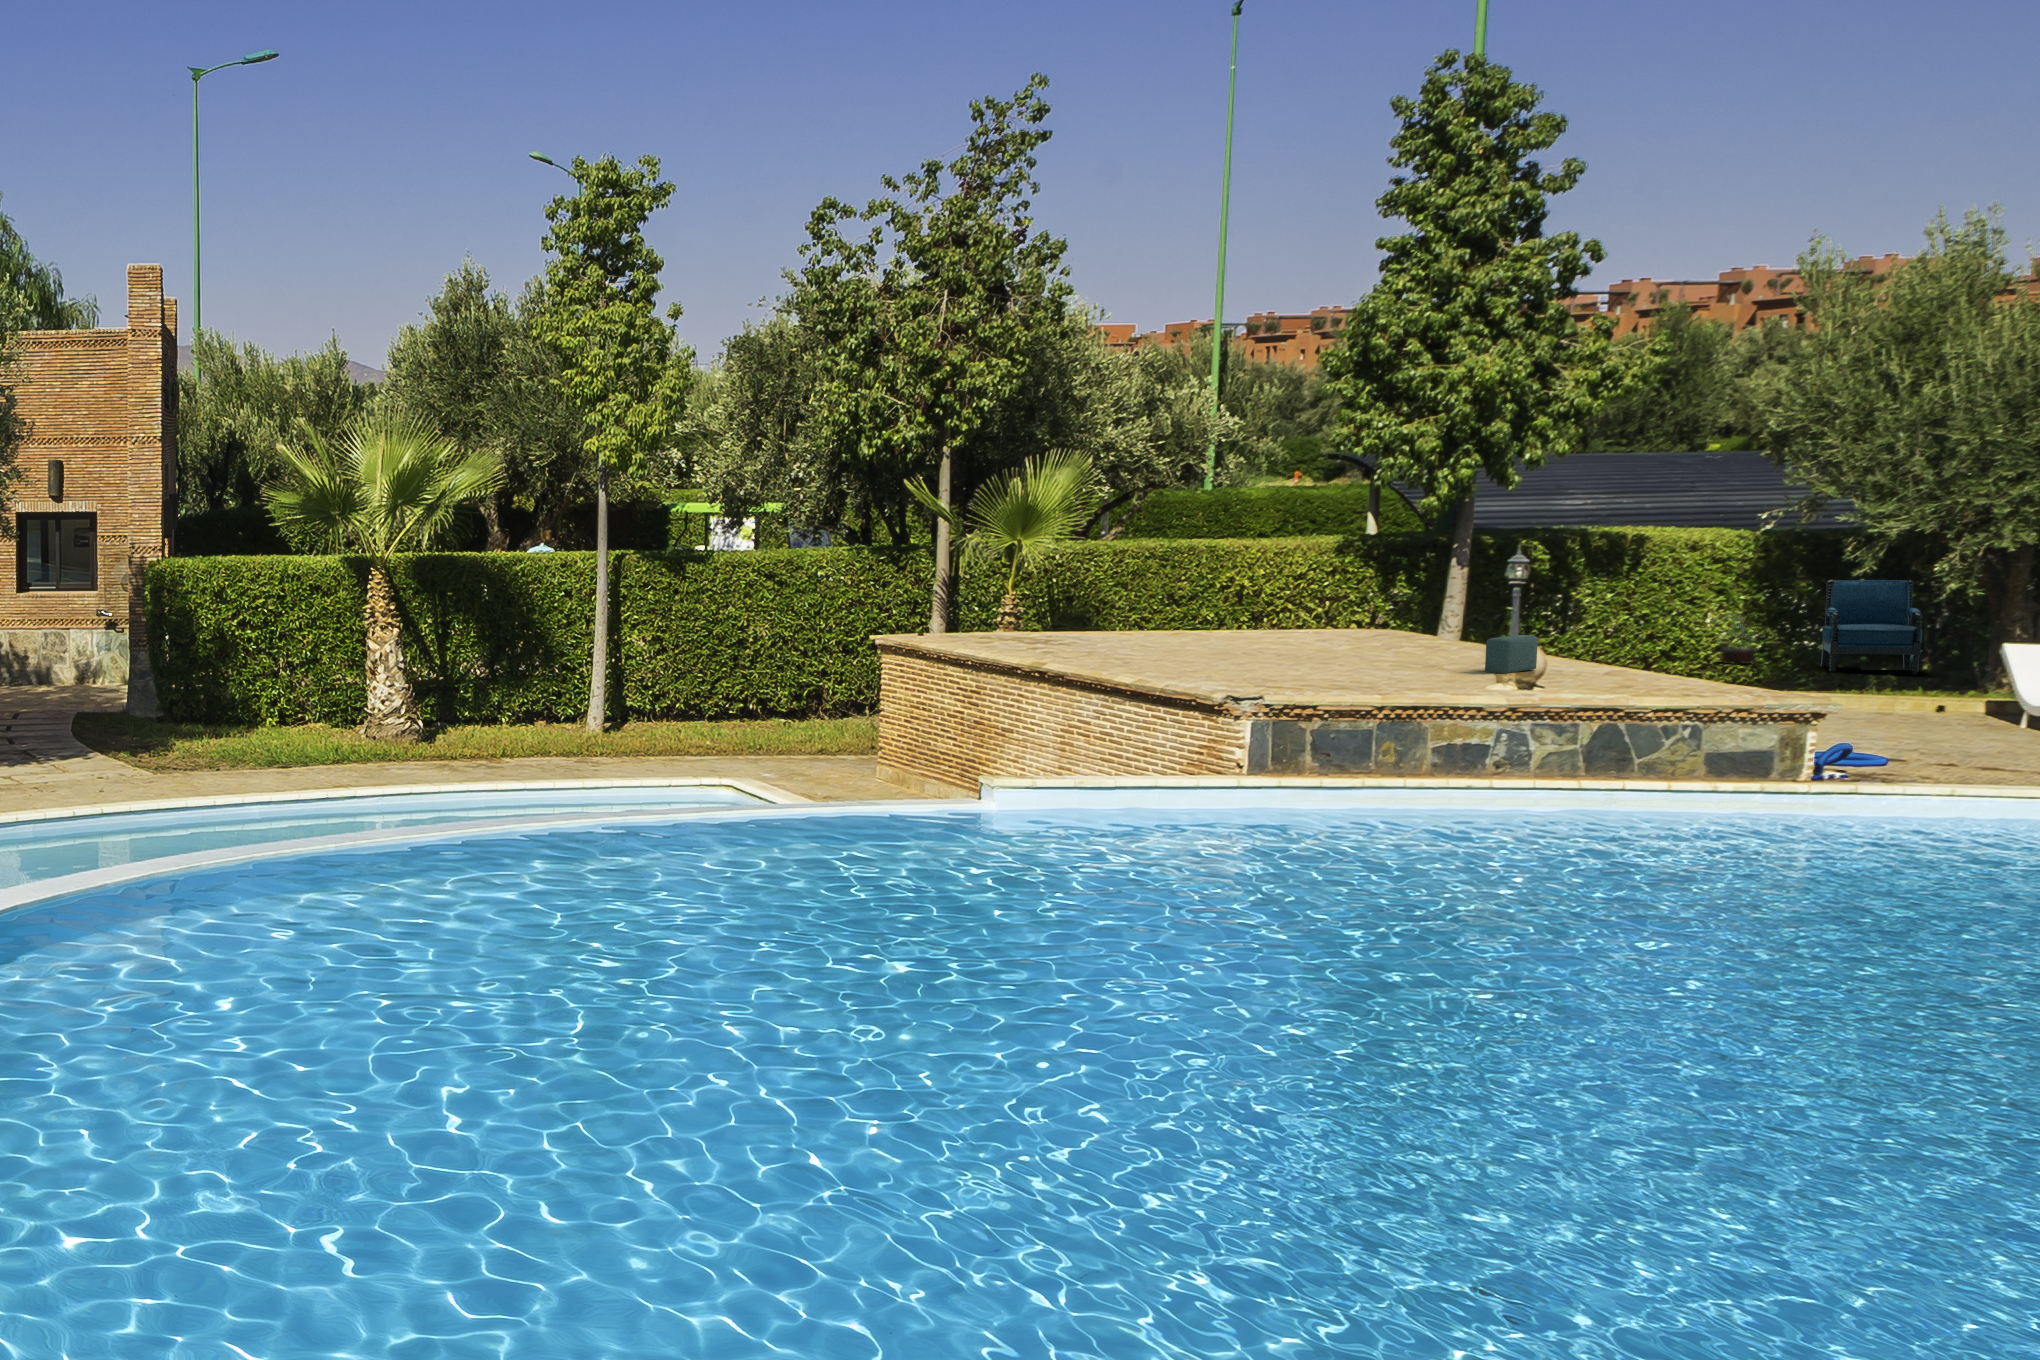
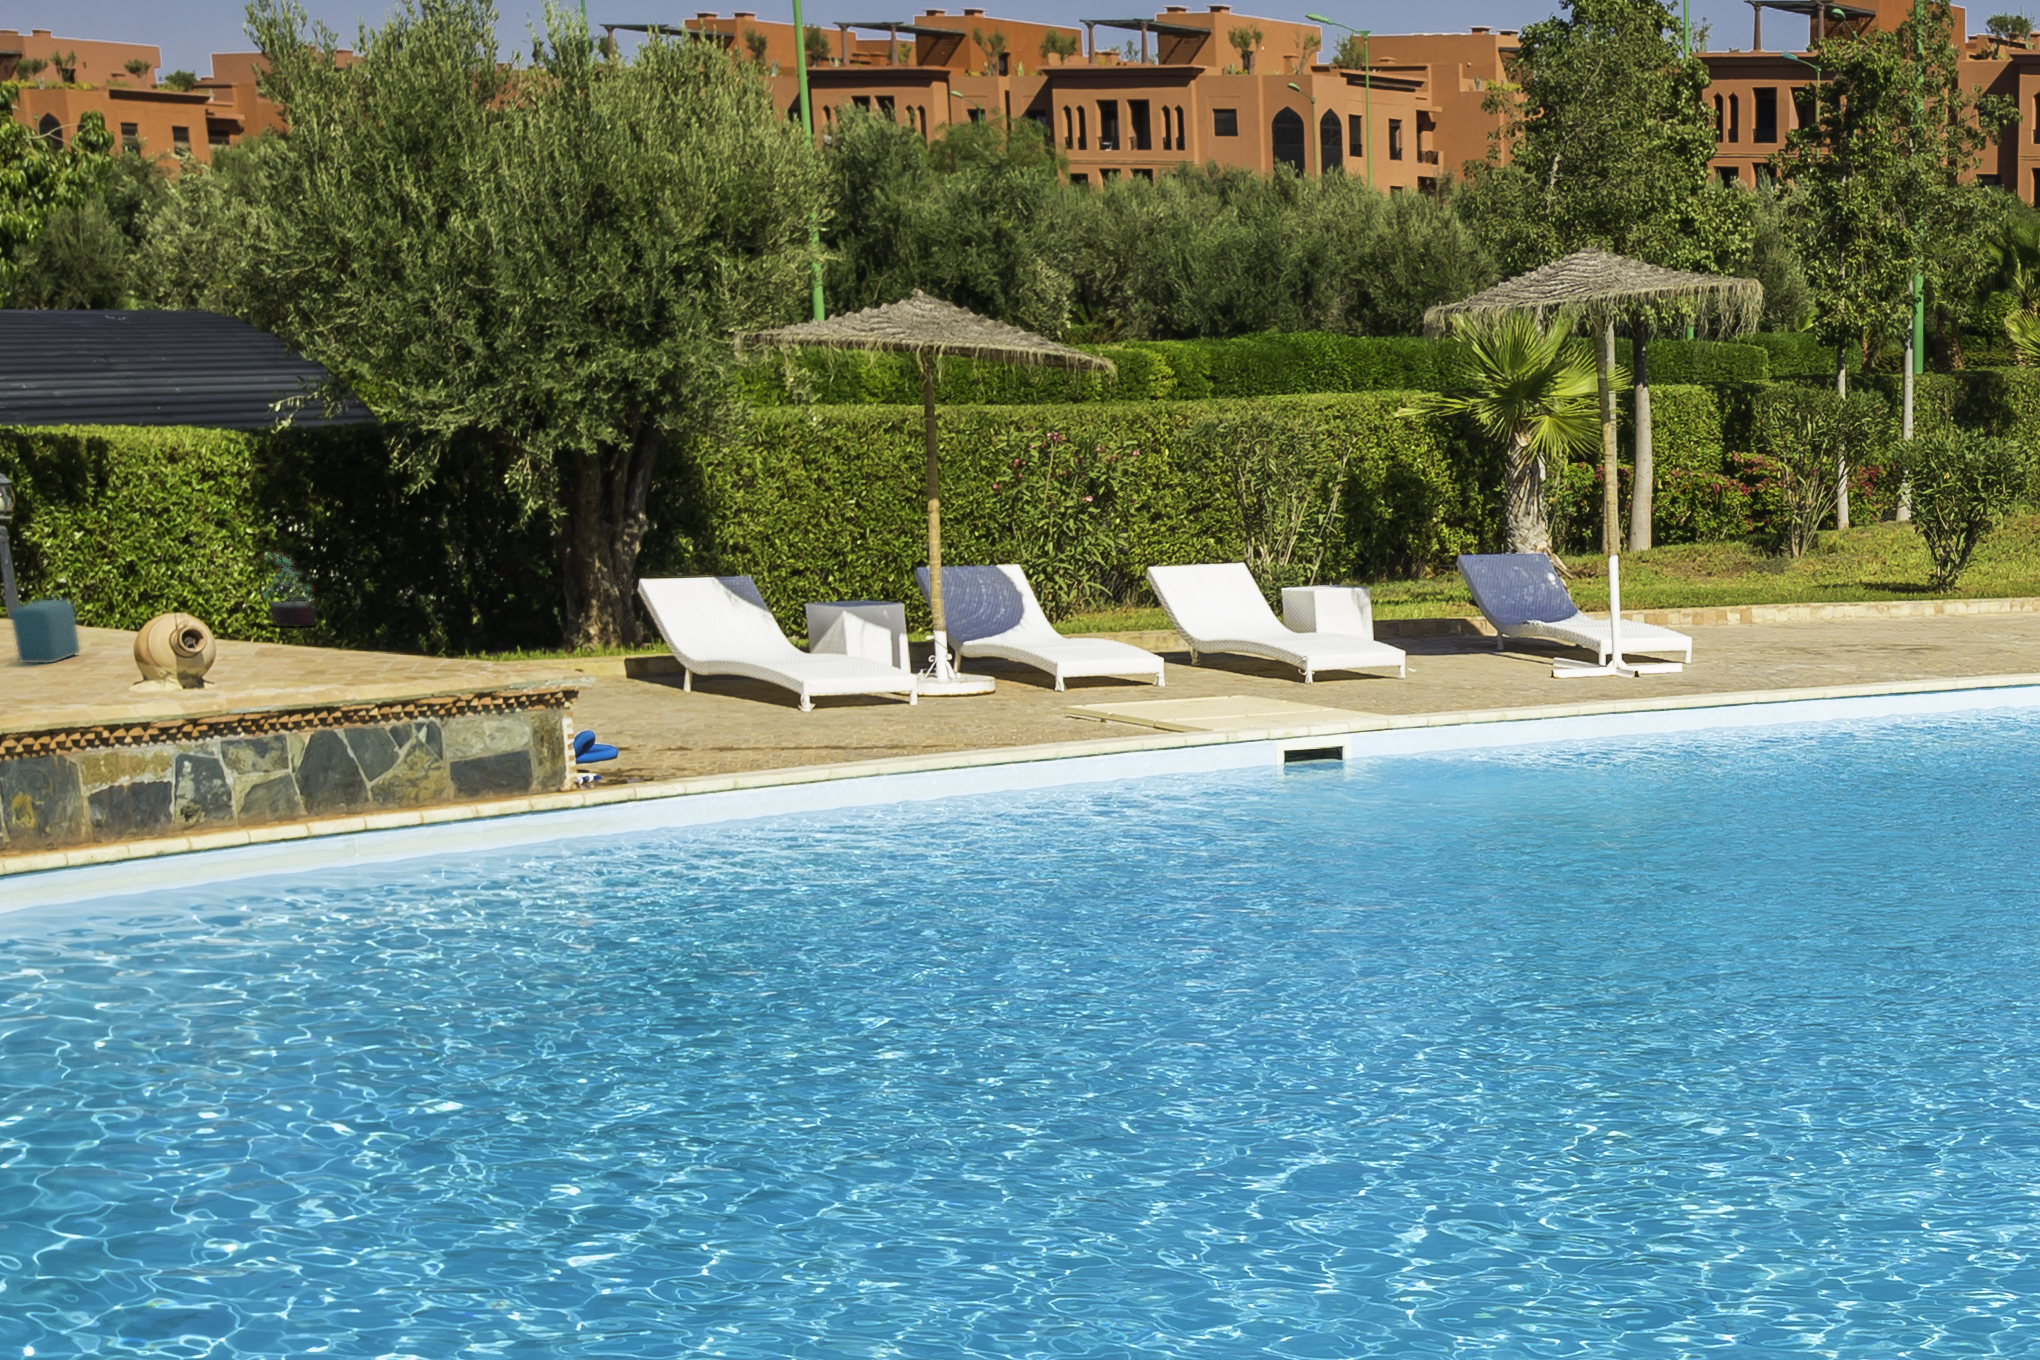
chair: present [1821,580,1923,675] -> none [373,500,511,633]

